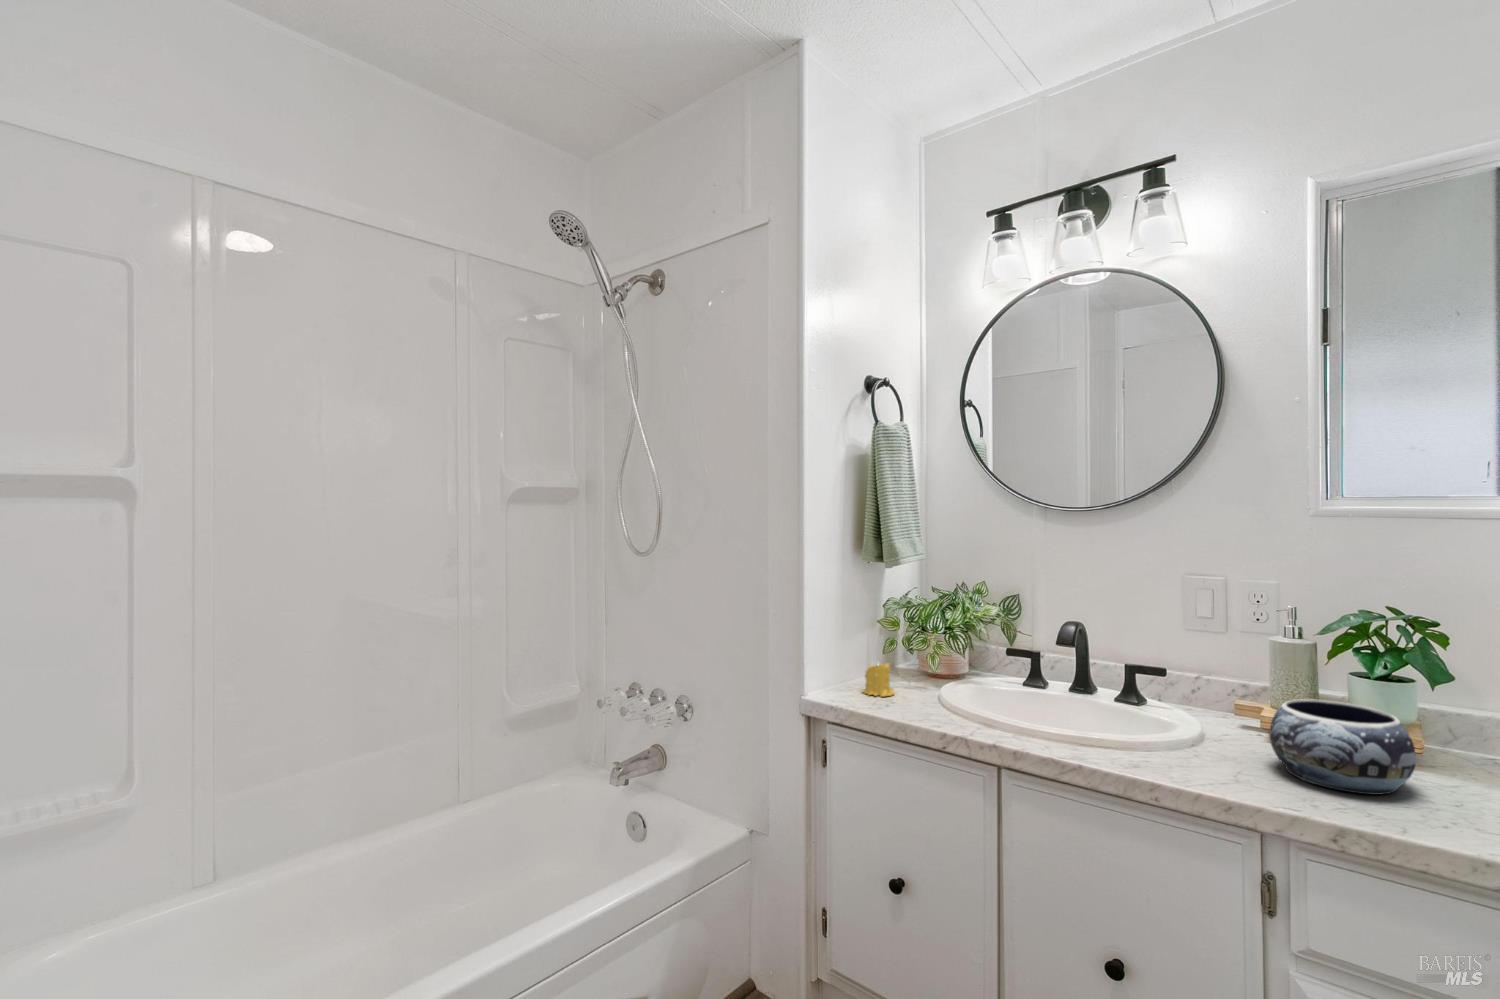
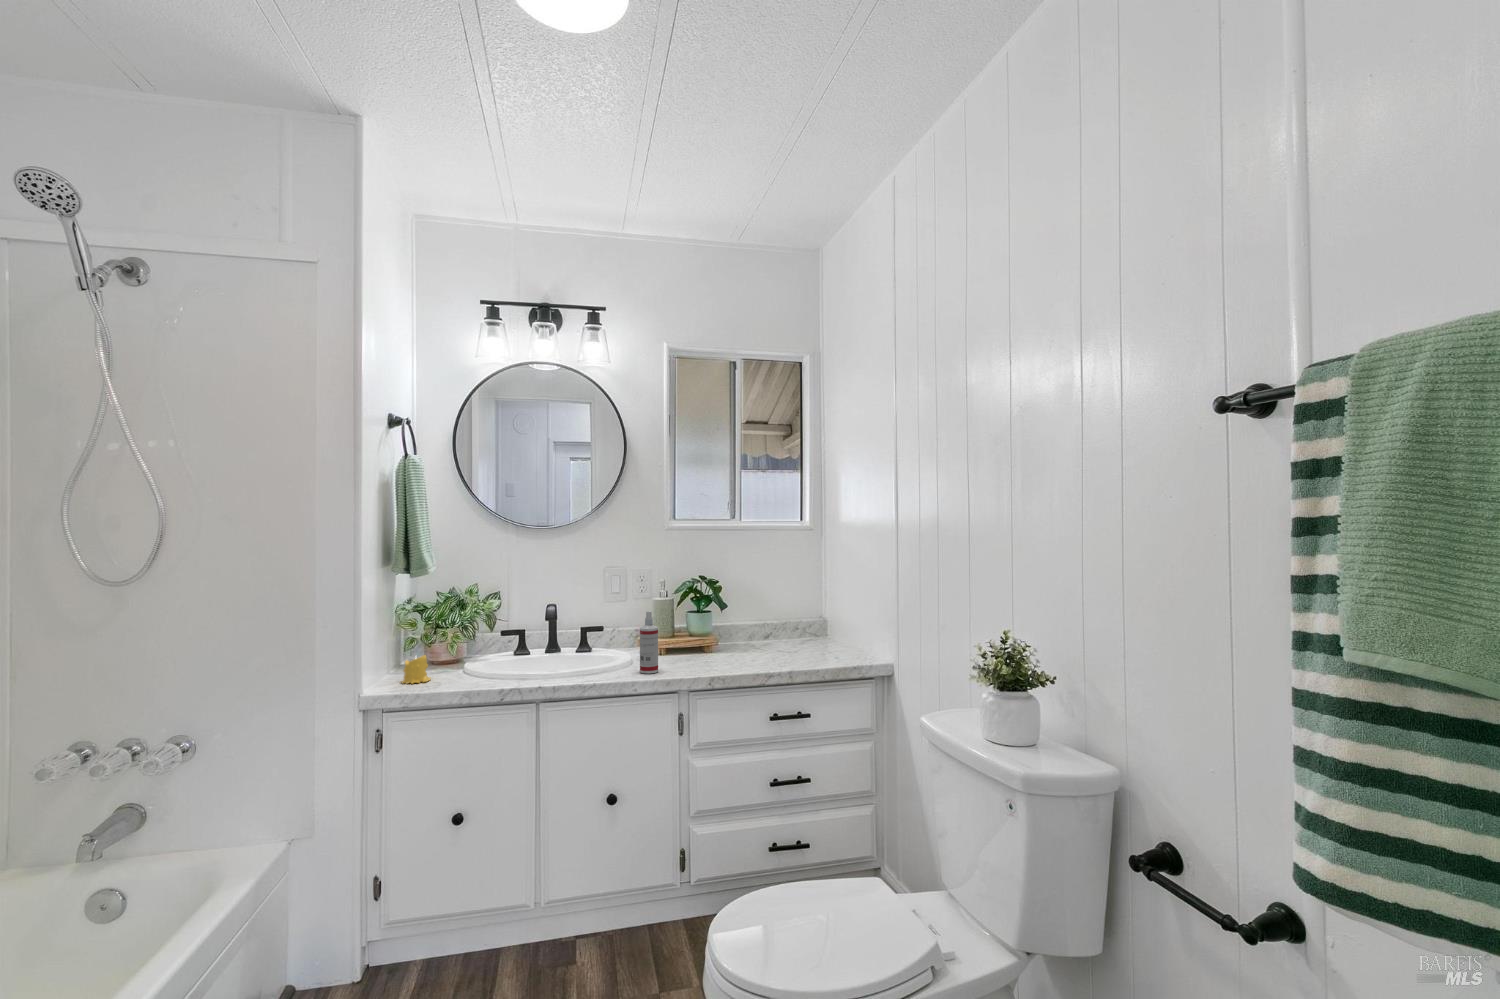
spray bottle: none [1179,661,1221,776] -> present [640,611,658,674]
decorative bowl: present [1270,699,1416,795] -> none [671,624,727,665]

